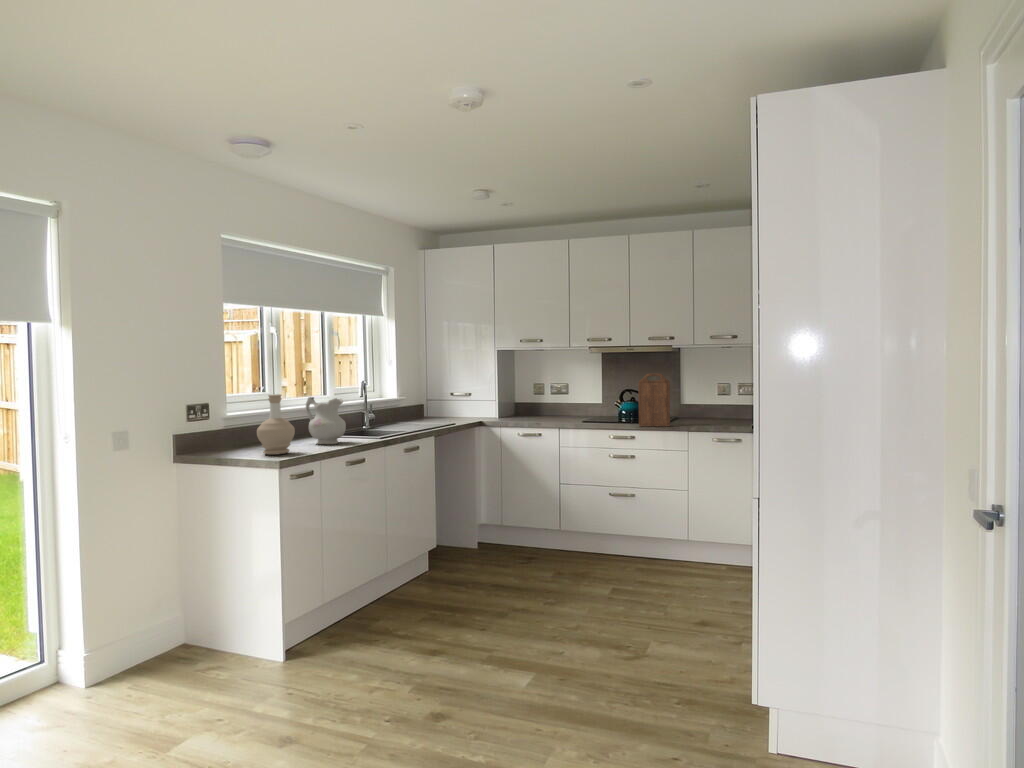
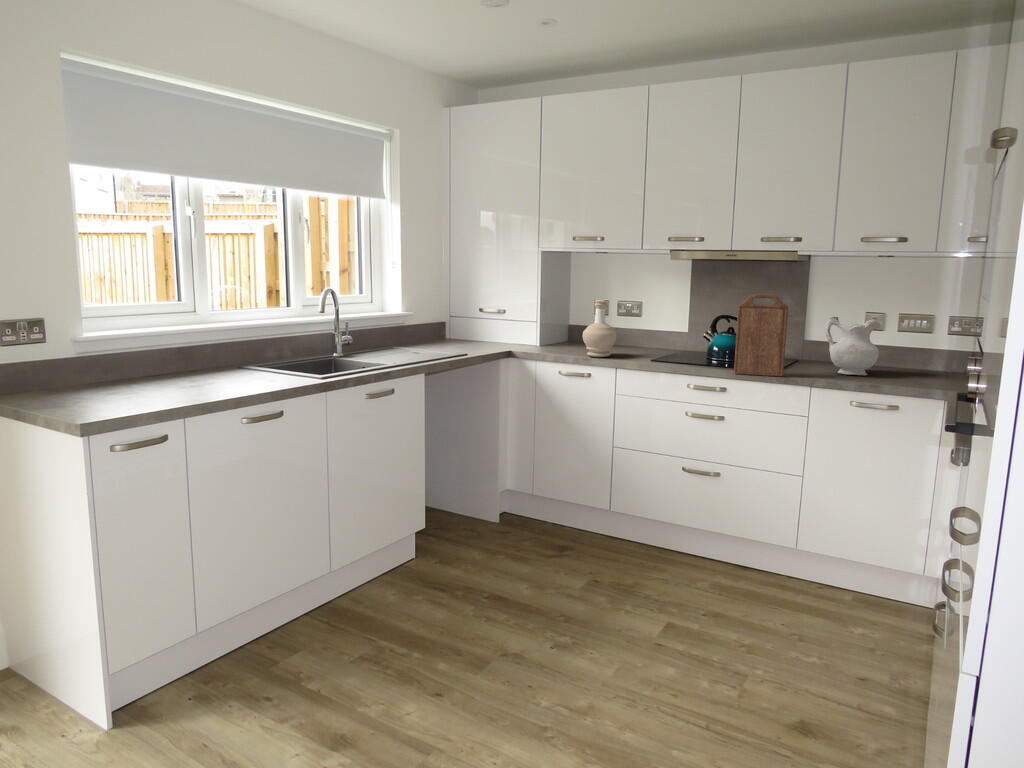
bottle: present [257,394,295,455] -> present [583,300,617,357]
ceramic pitcher: present [306,397,346,444] -> present [825,317,880,375]

